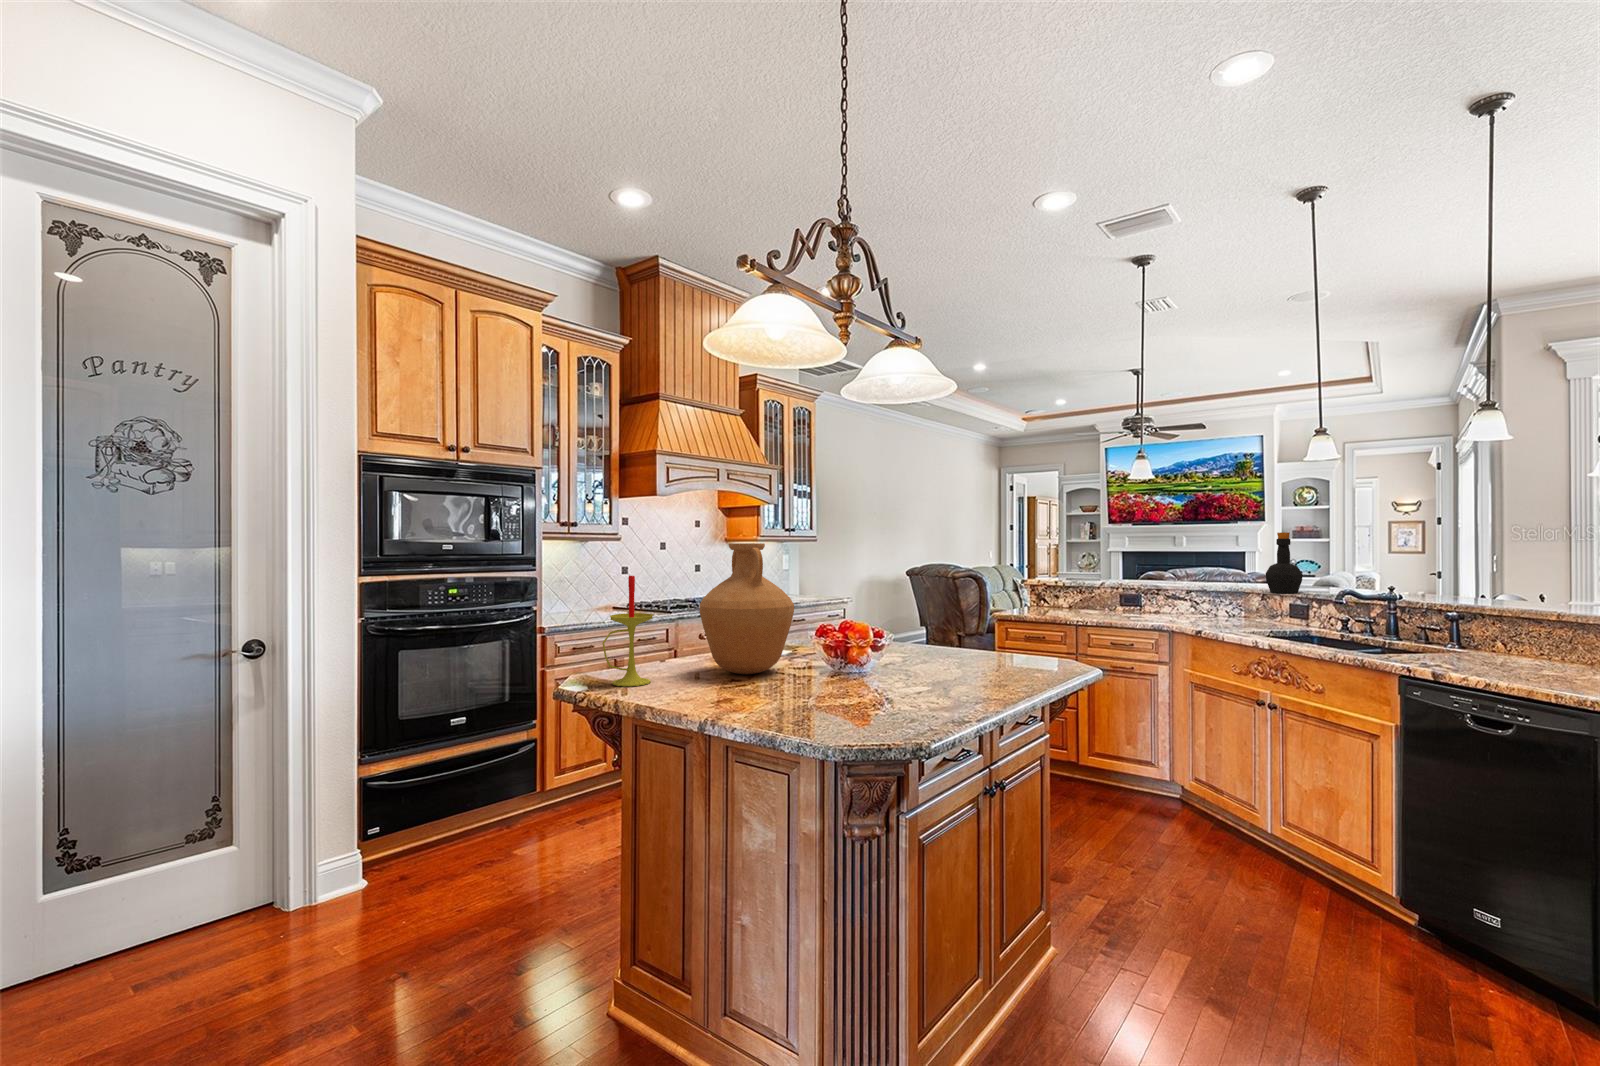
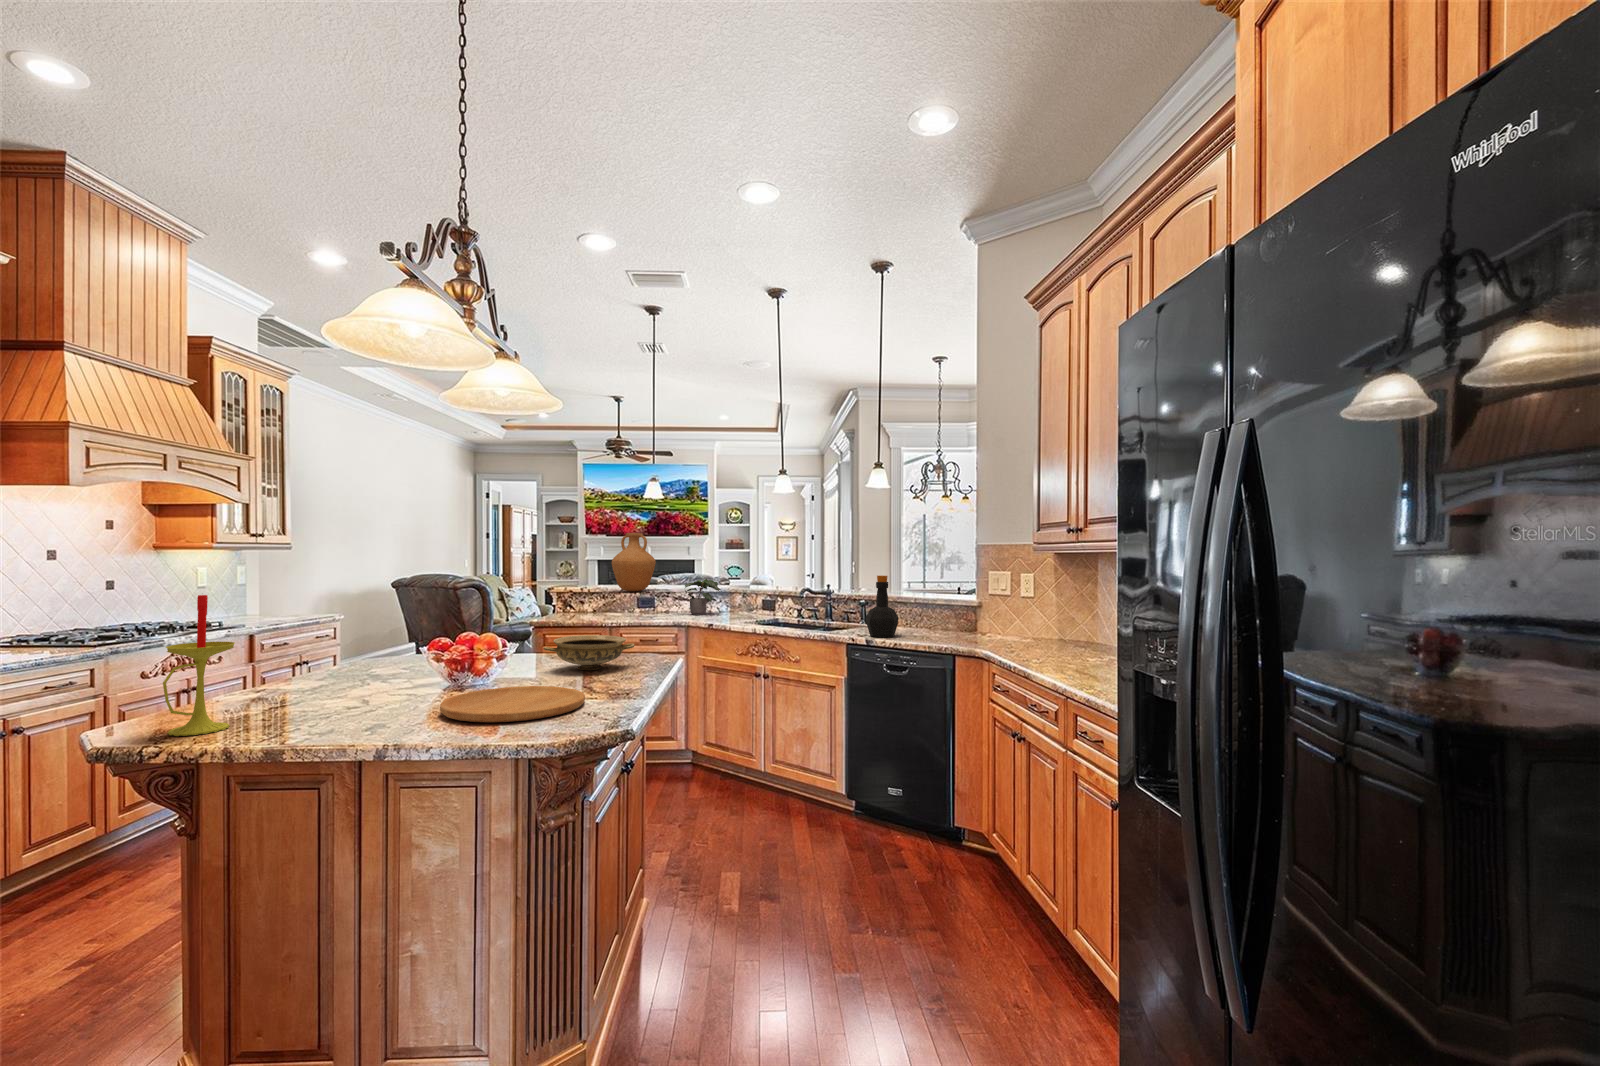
bottle: present [1266,532,1302,593] -> present [866,575,898,637]
vase: present [700,543,794,674] -> present [612,533,656,592]
potted plant: none [1177,574,1232,619] -> present [685,579,720,615]
ceramic bowl: none [926,632,1026,671] -> present [544,635,635,670]
cutting board: none [780,679,920,717] -> present [440,686,585,722]

